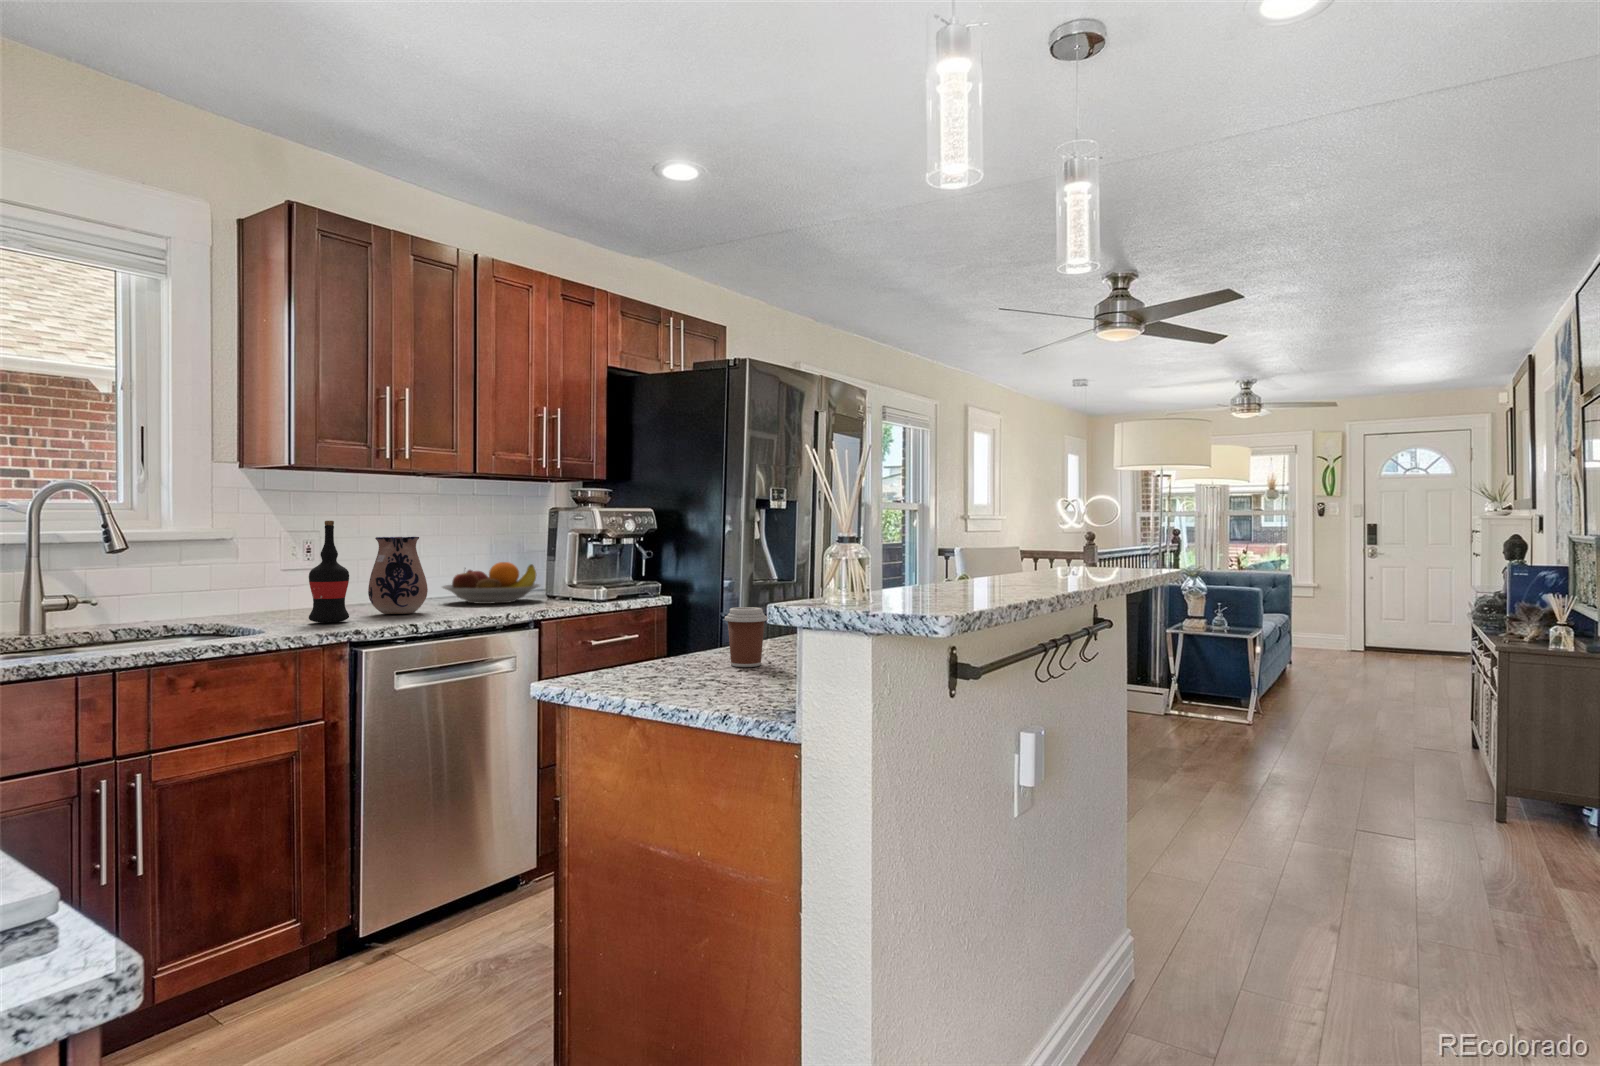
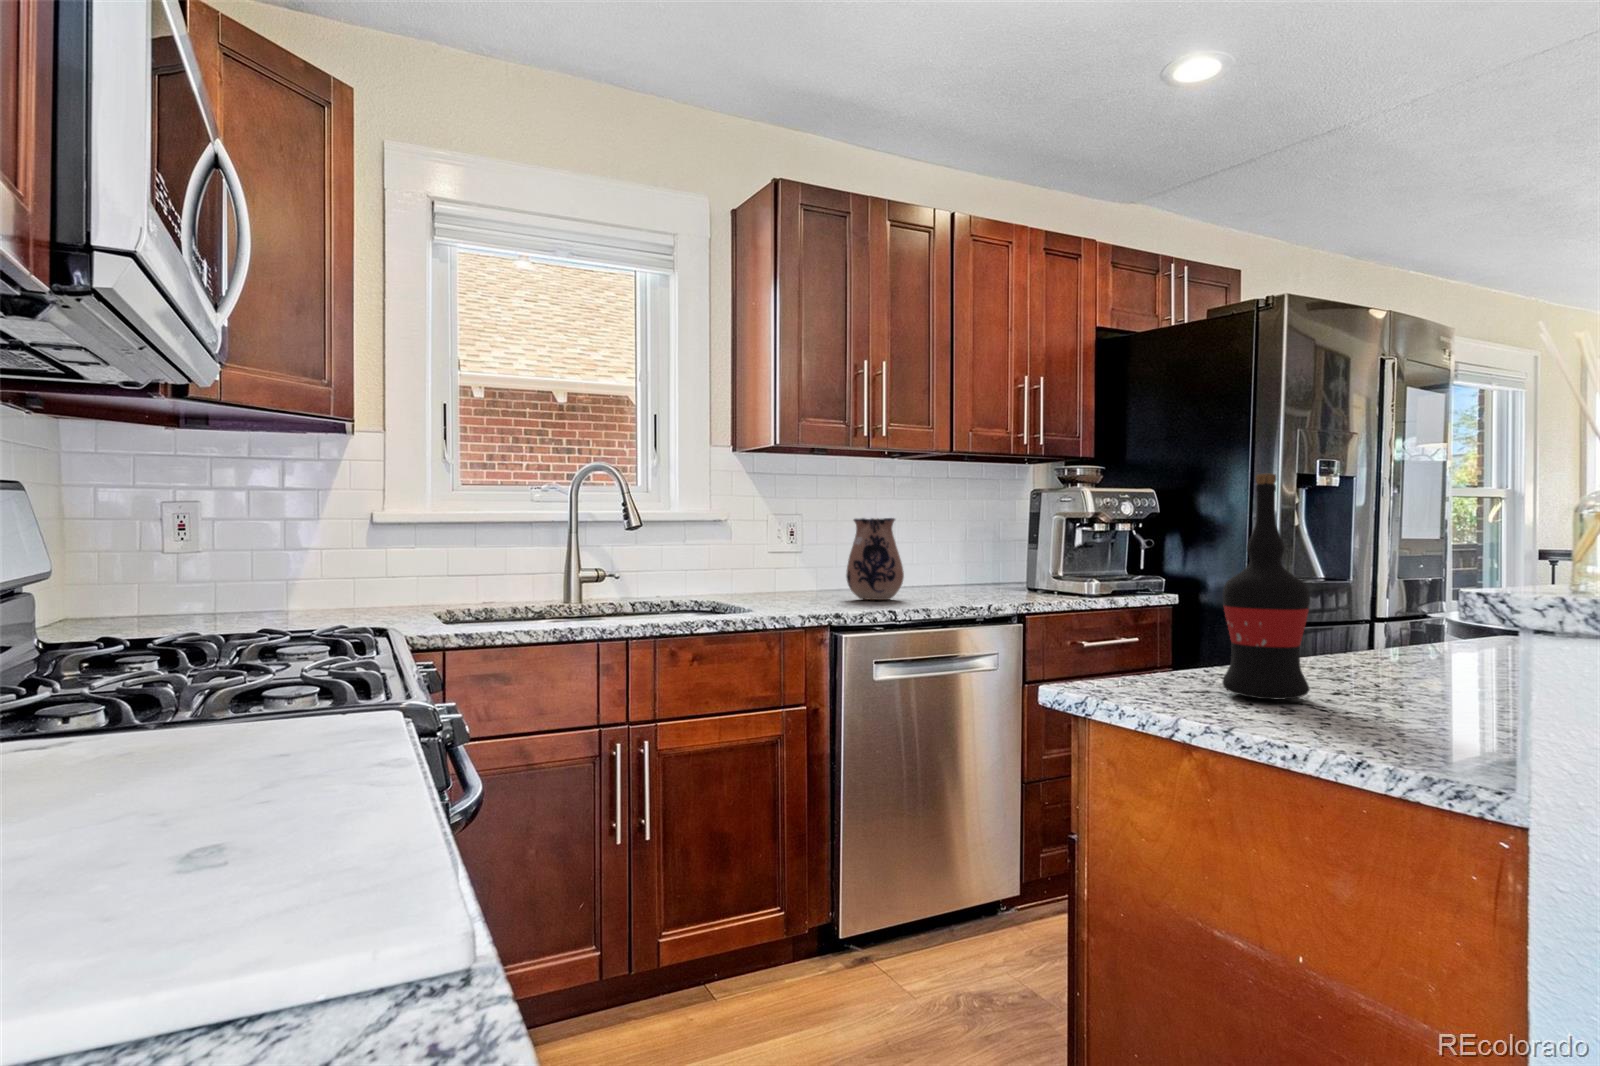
wine bottle: present [309,521,349,623] -> present [1222,474,1310,700]
fruit bowl: present [442,562,540,604] -> none [917,549,1021,594]
coffee cup: present [725,607,768,667] -> none [1309,600,1382,688]

